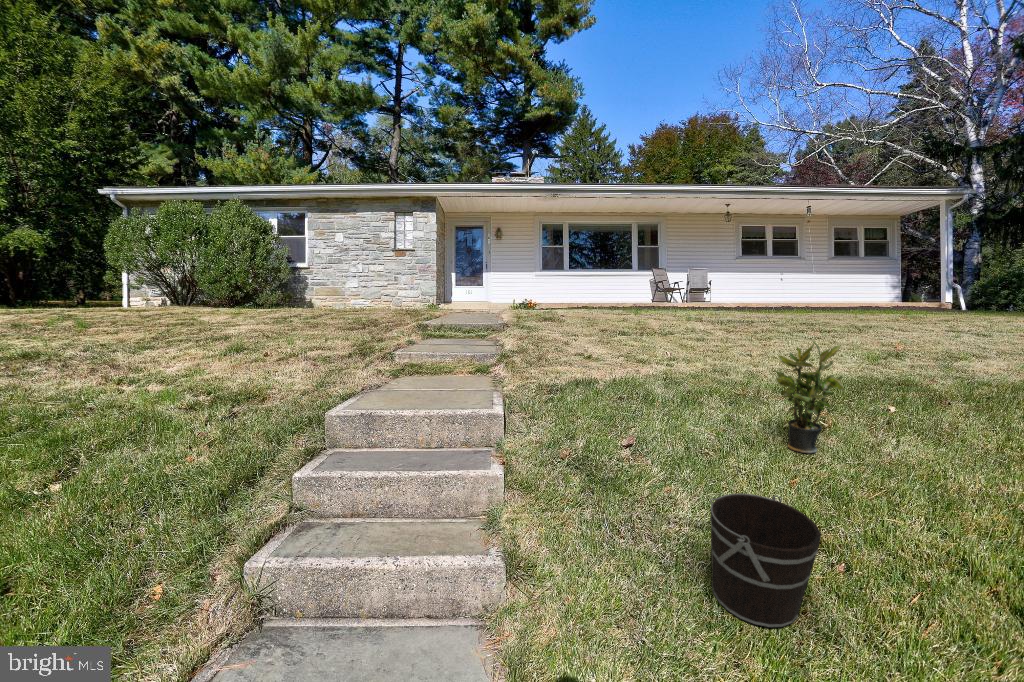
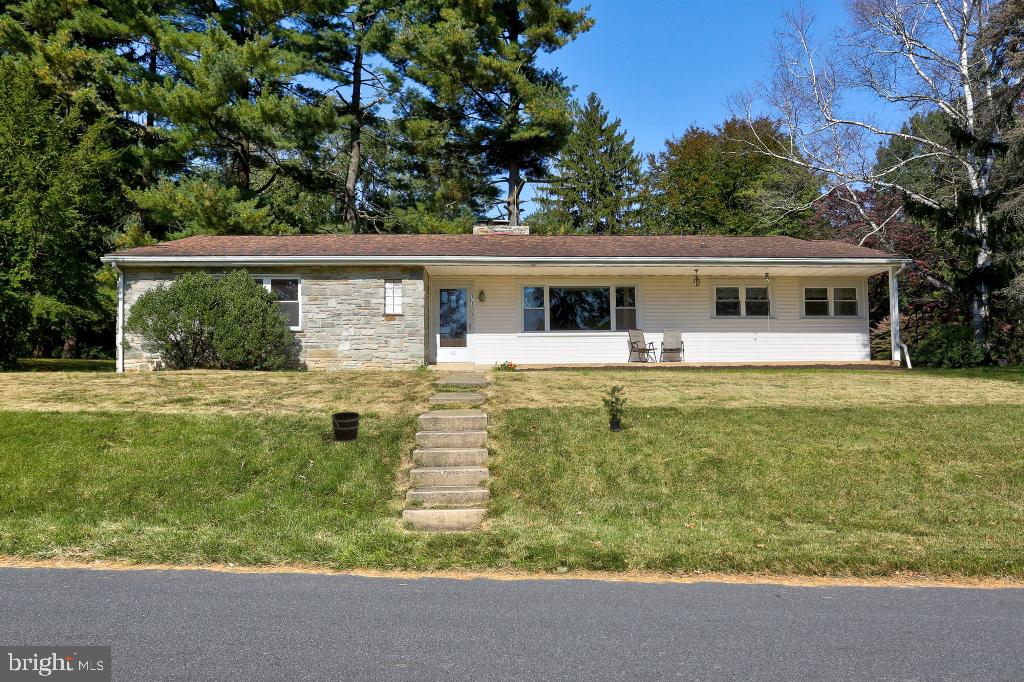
bucket: present [710,493,821,627] -> present [332,412,359,442]

